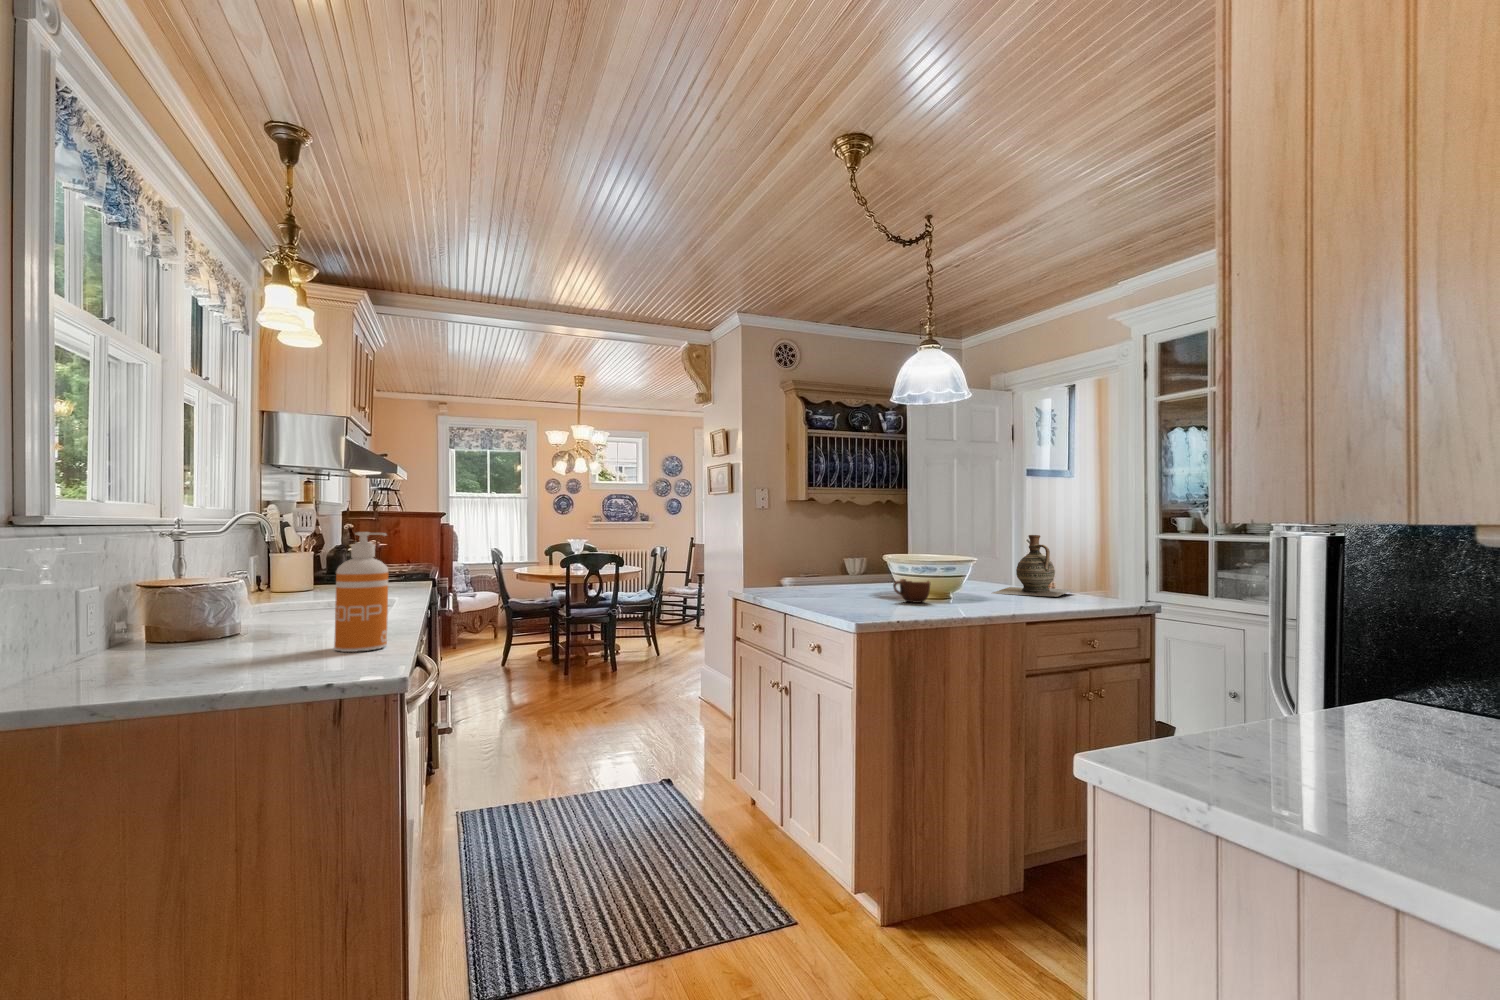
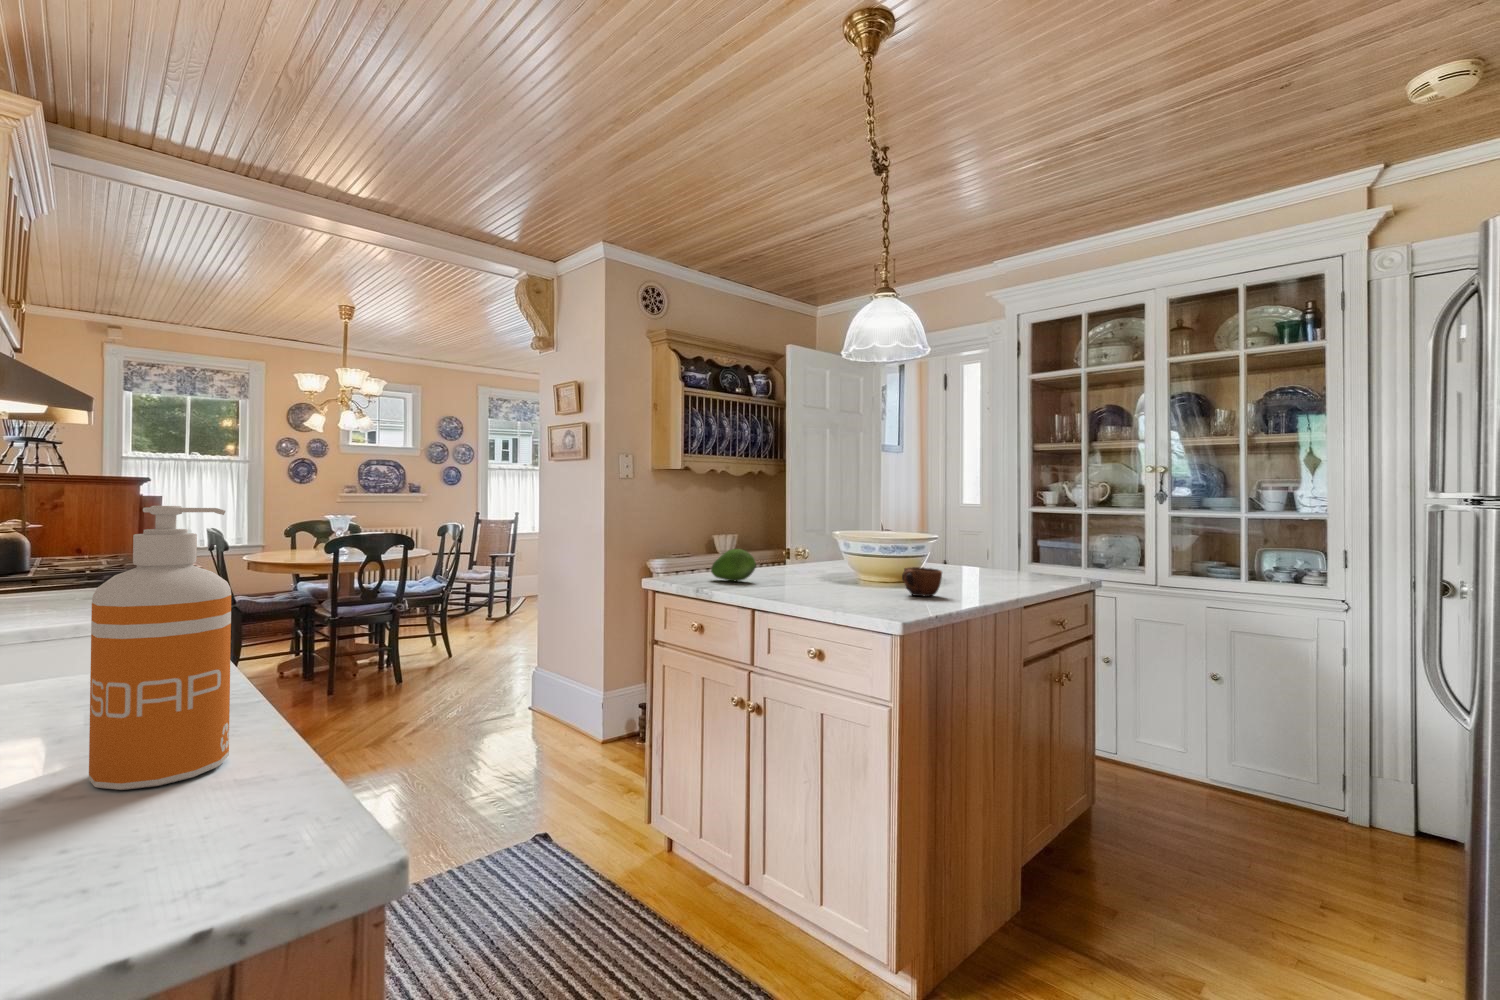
ceramic jug: present [993,535,1072,597] -> none [950,514,1028,582]
fruit: none [773,563,805,589] -> present [711,549,756,581]

